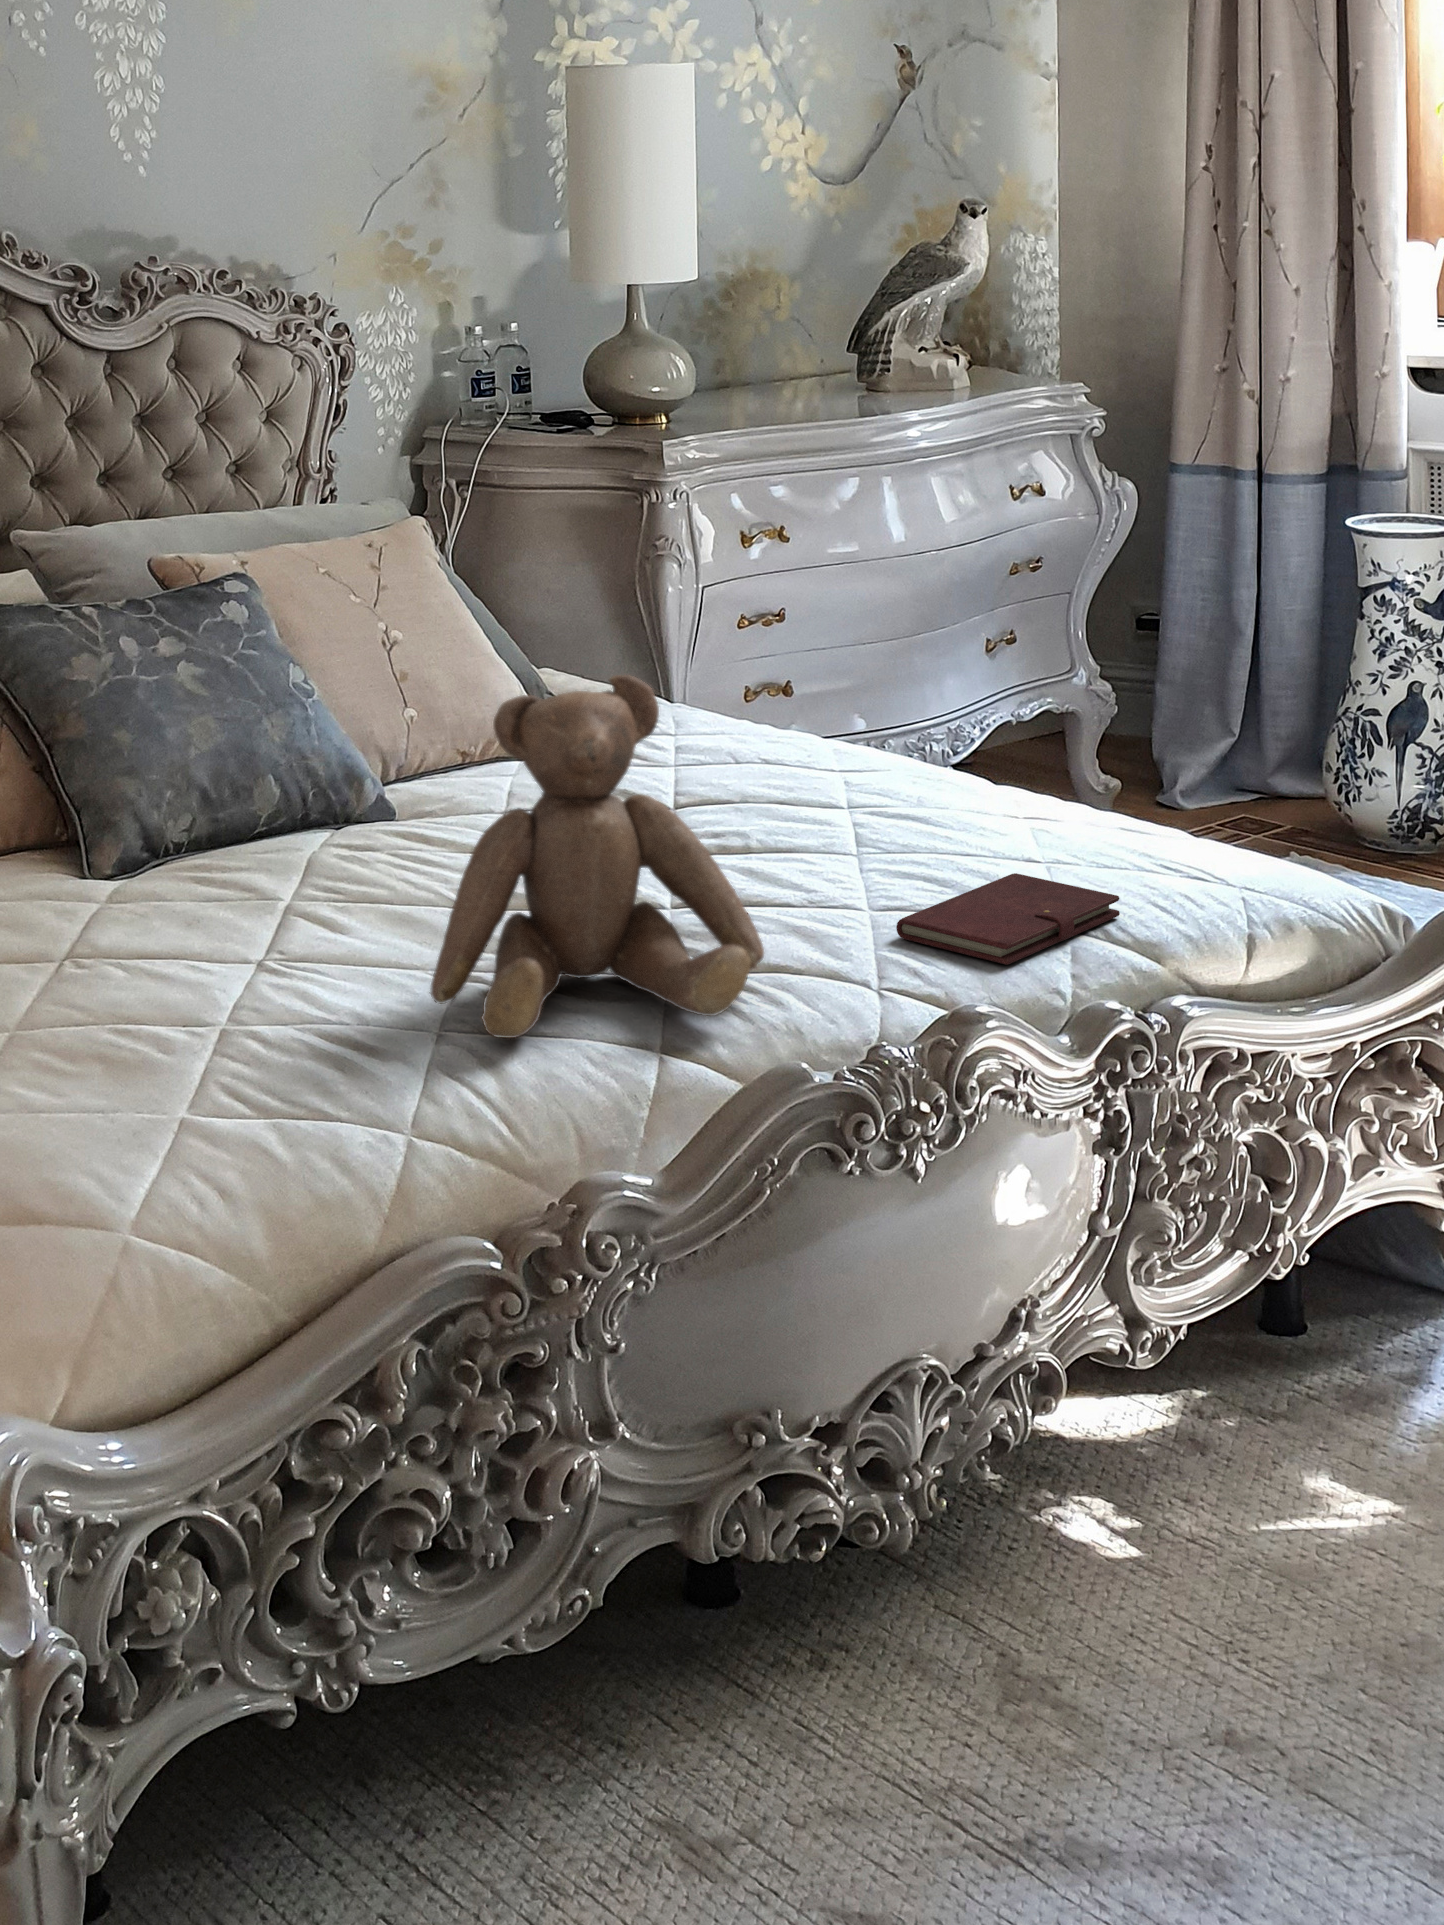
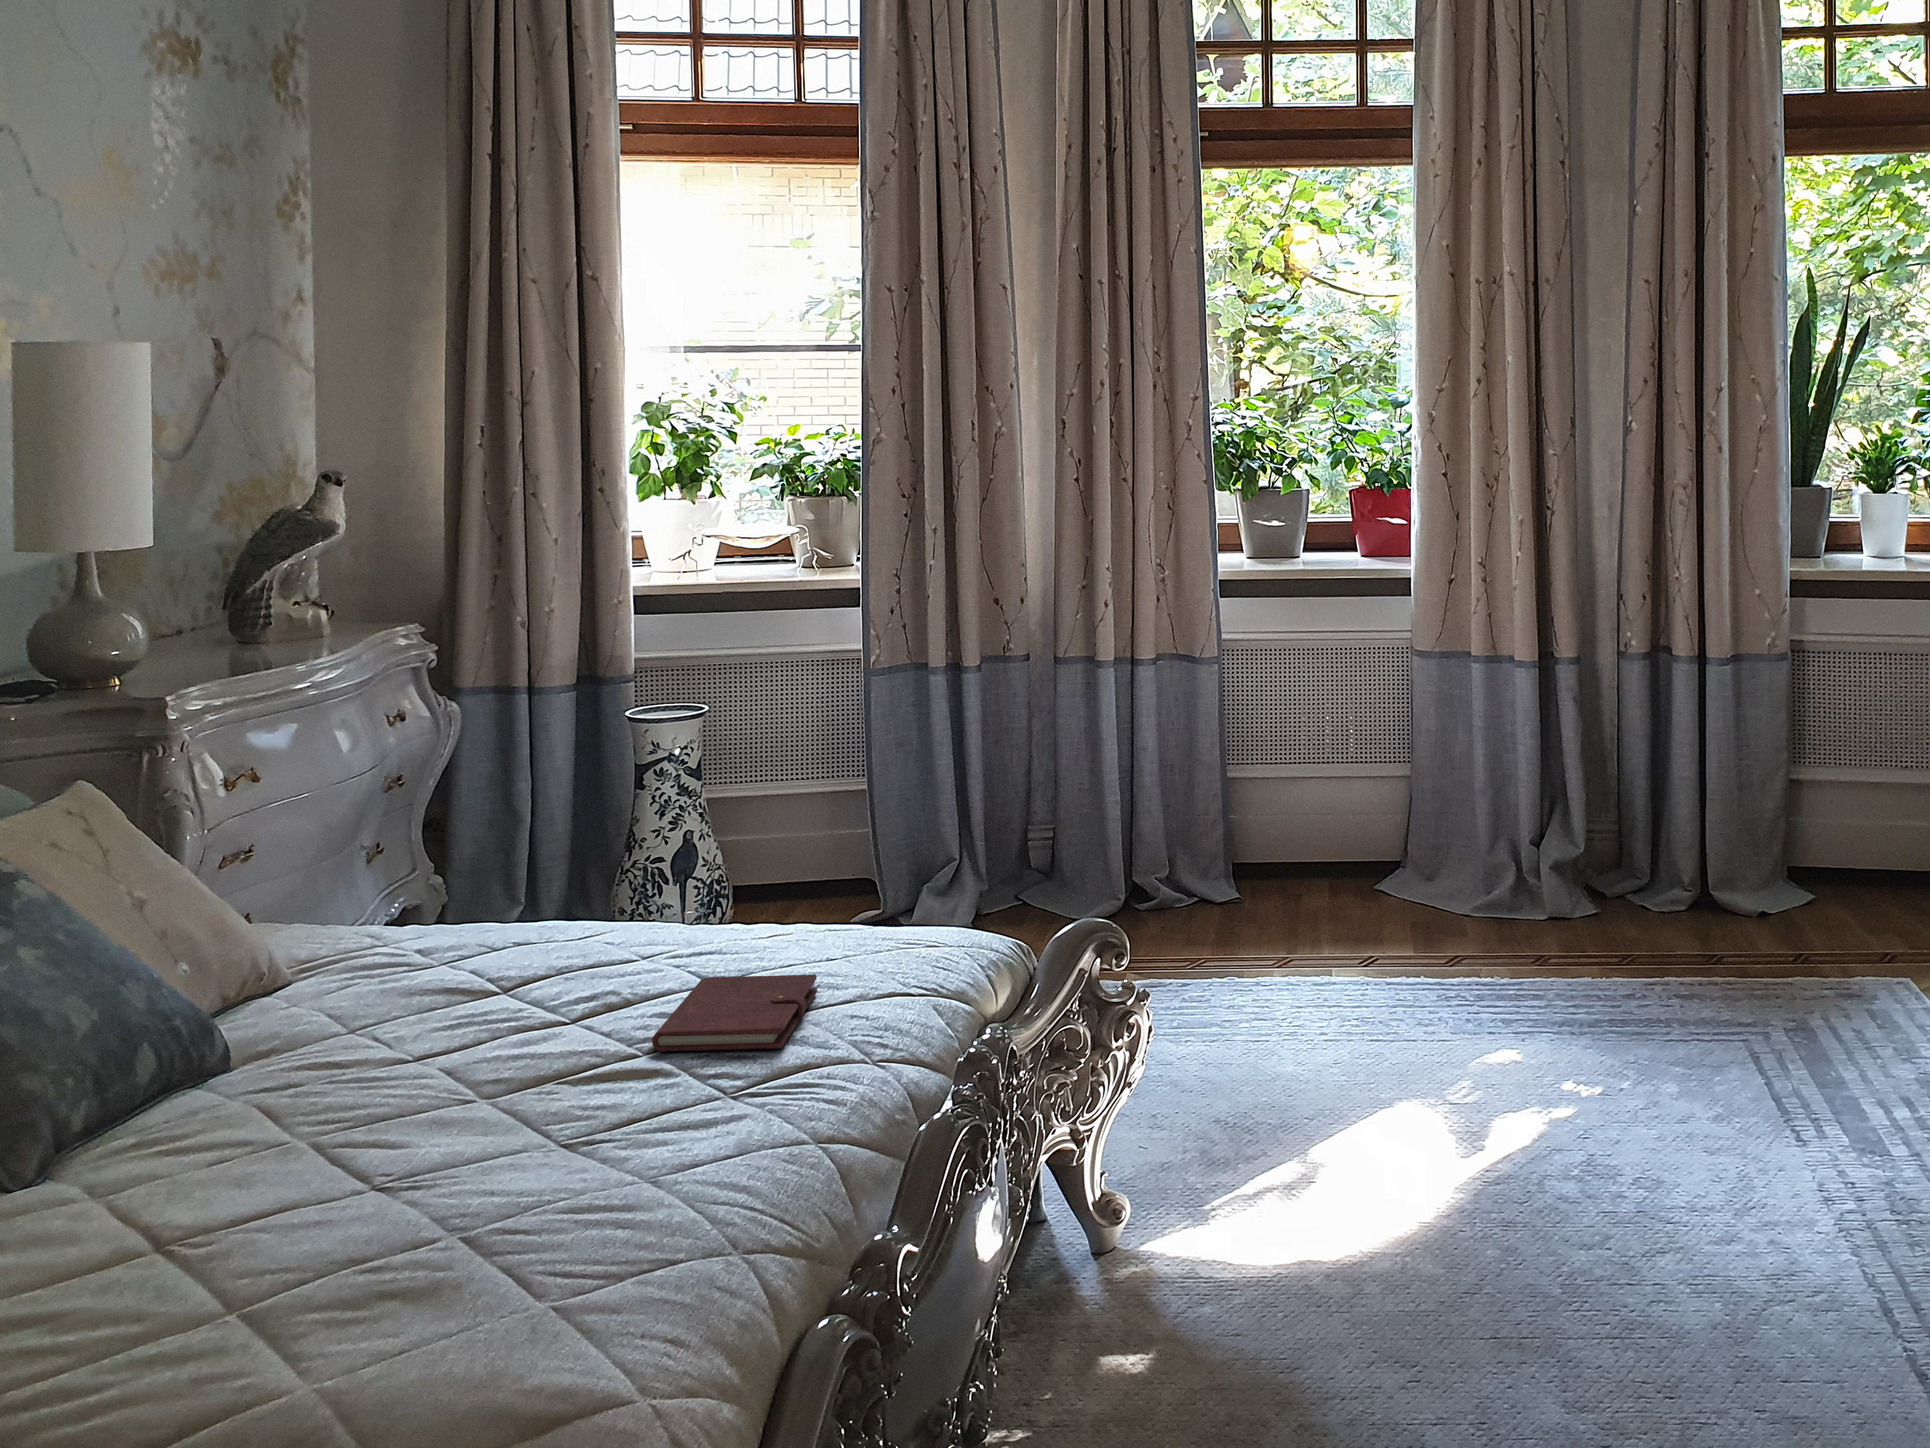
teddy bear: present [430,675,764,1038] -> none [237,818,618,1244]

